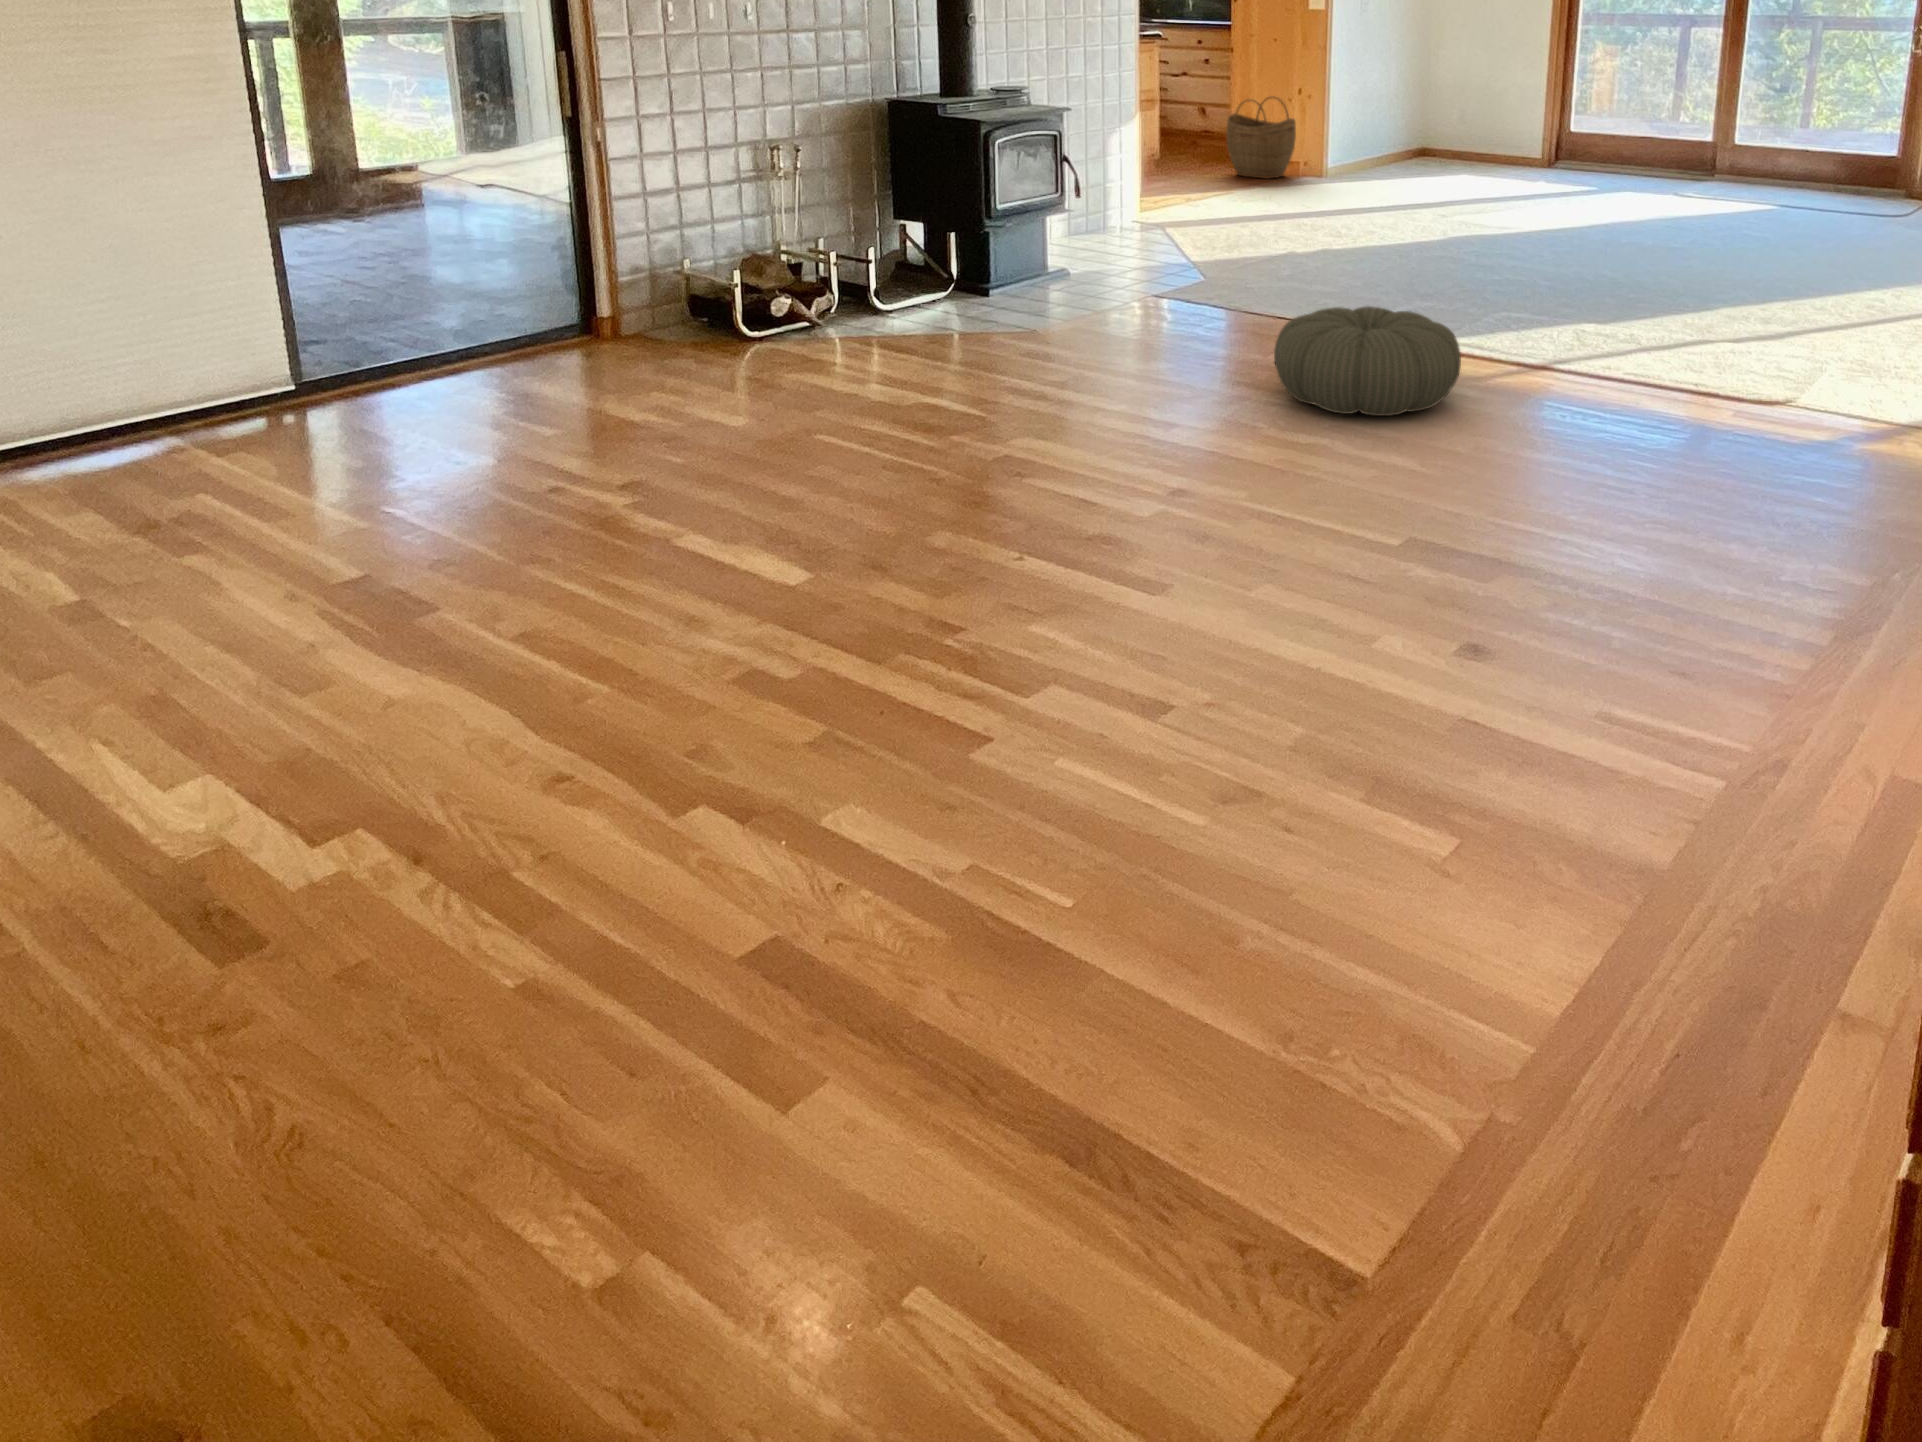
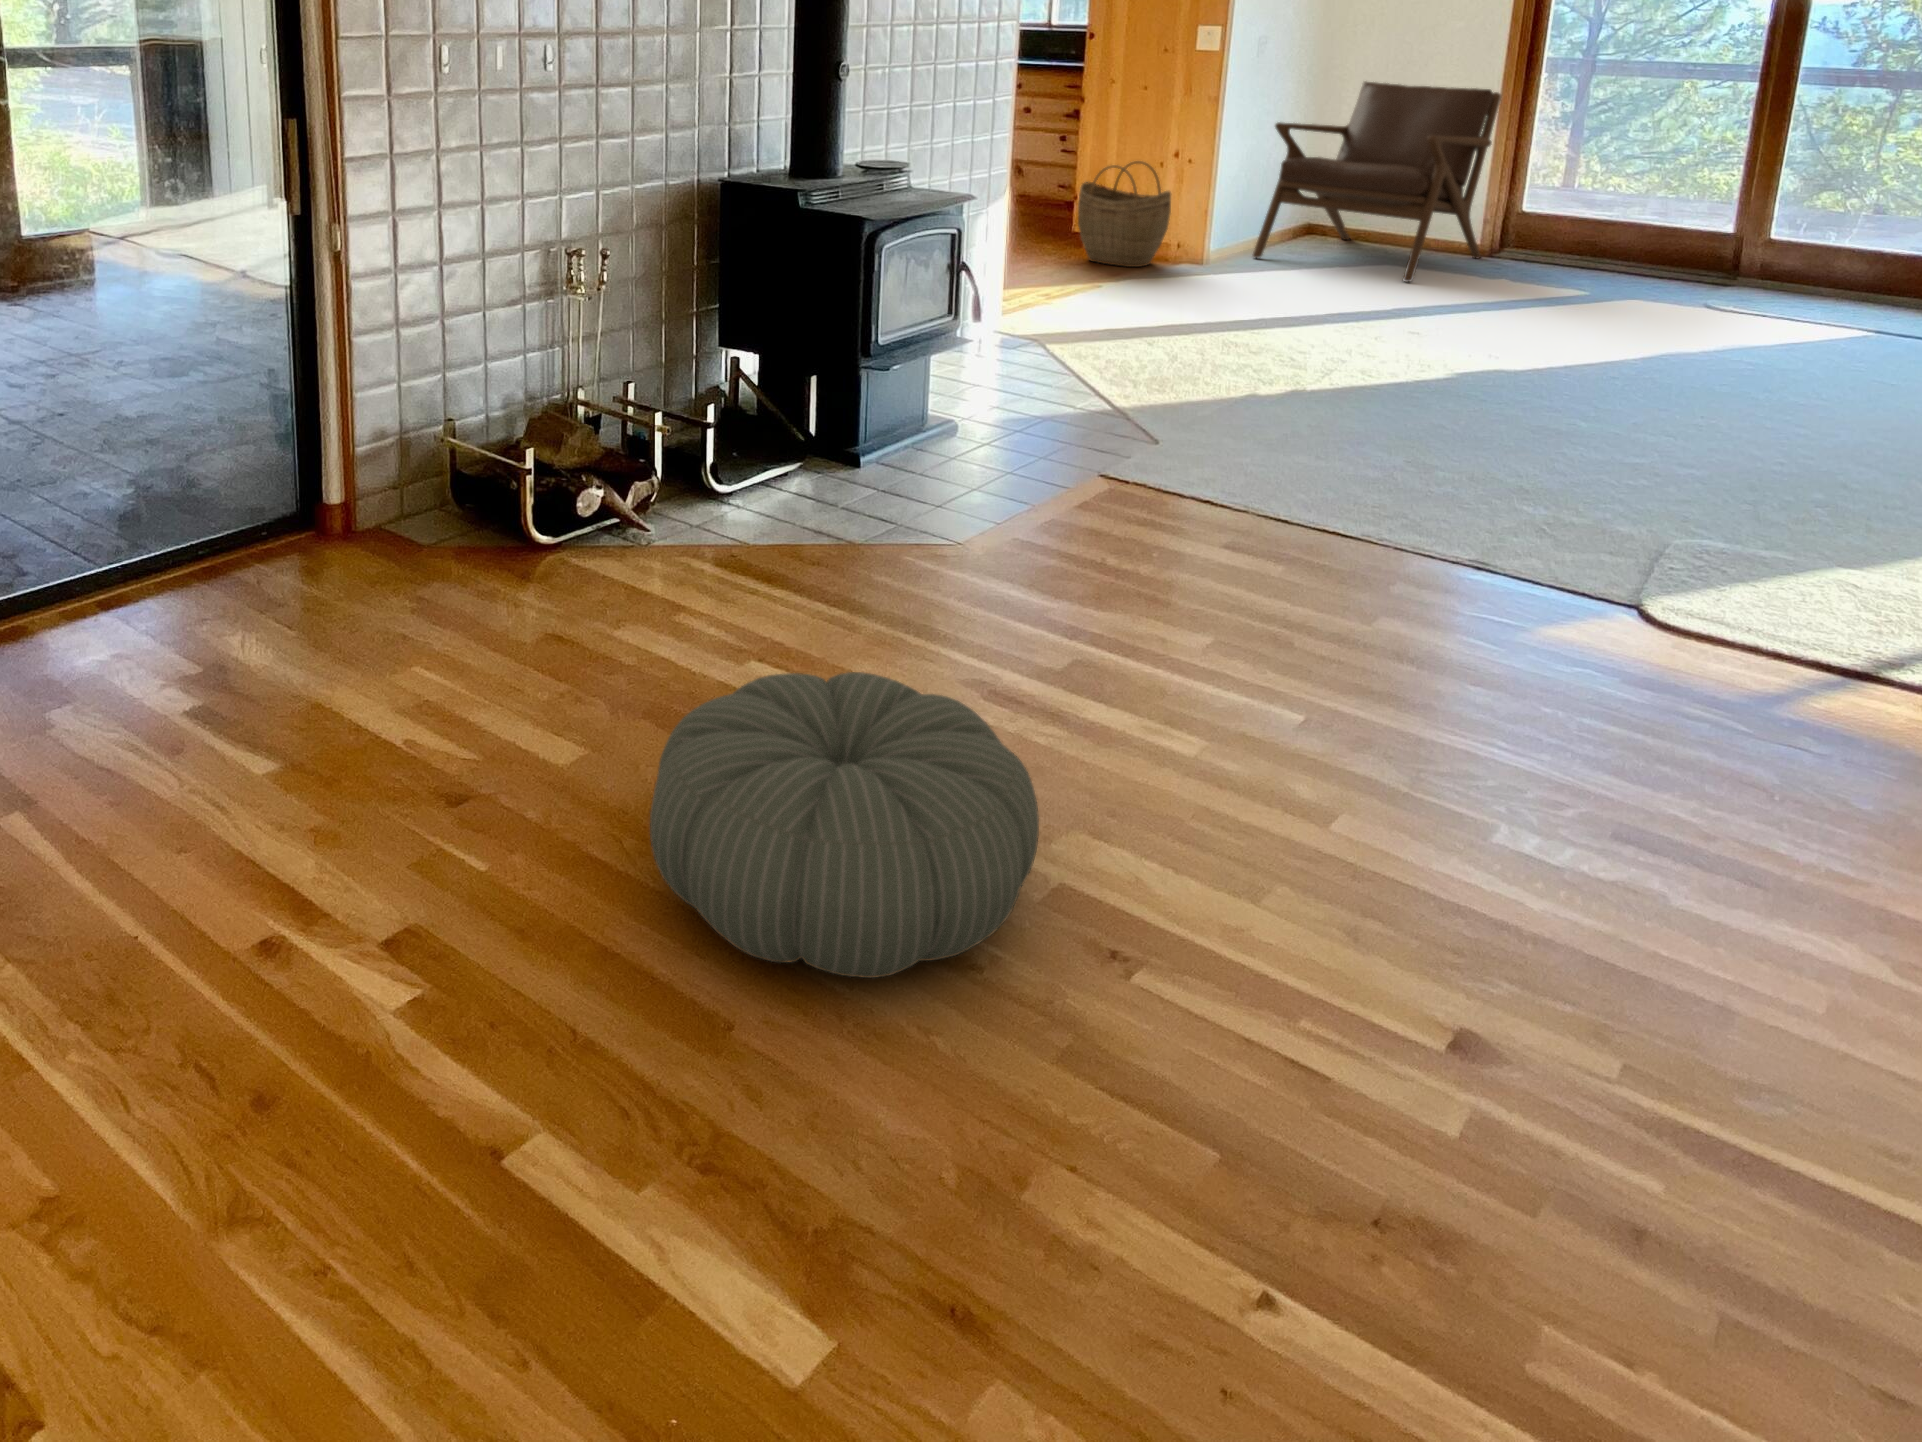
lounge chair: none [1365,32,1549,183] -> present [1253,81,1501,282]
pouf: present [1274,306,1461,416] -> present [650,672,1039,978]

